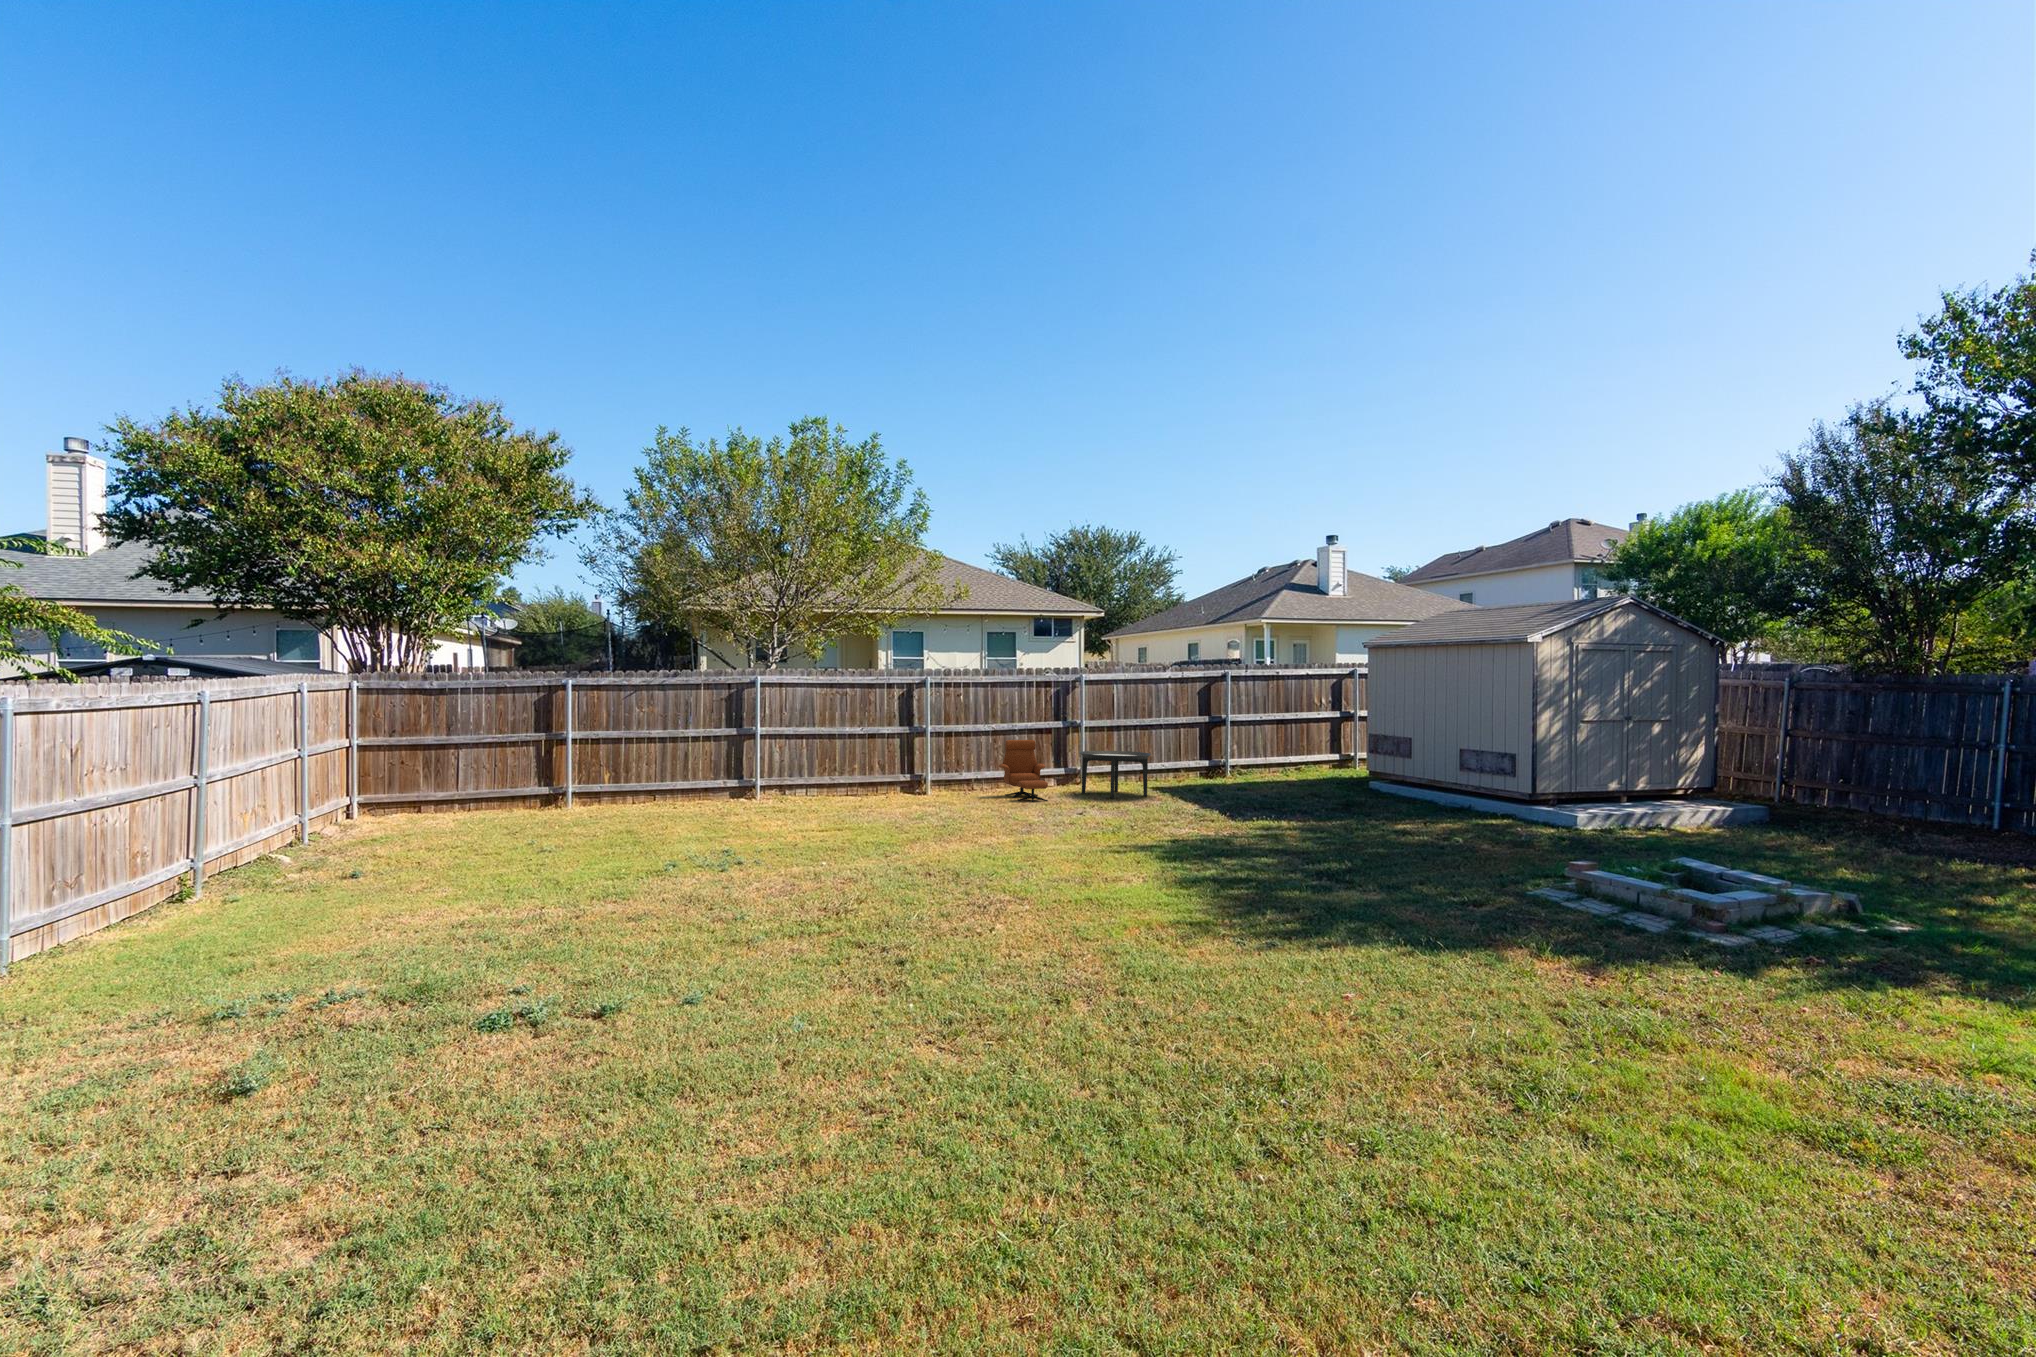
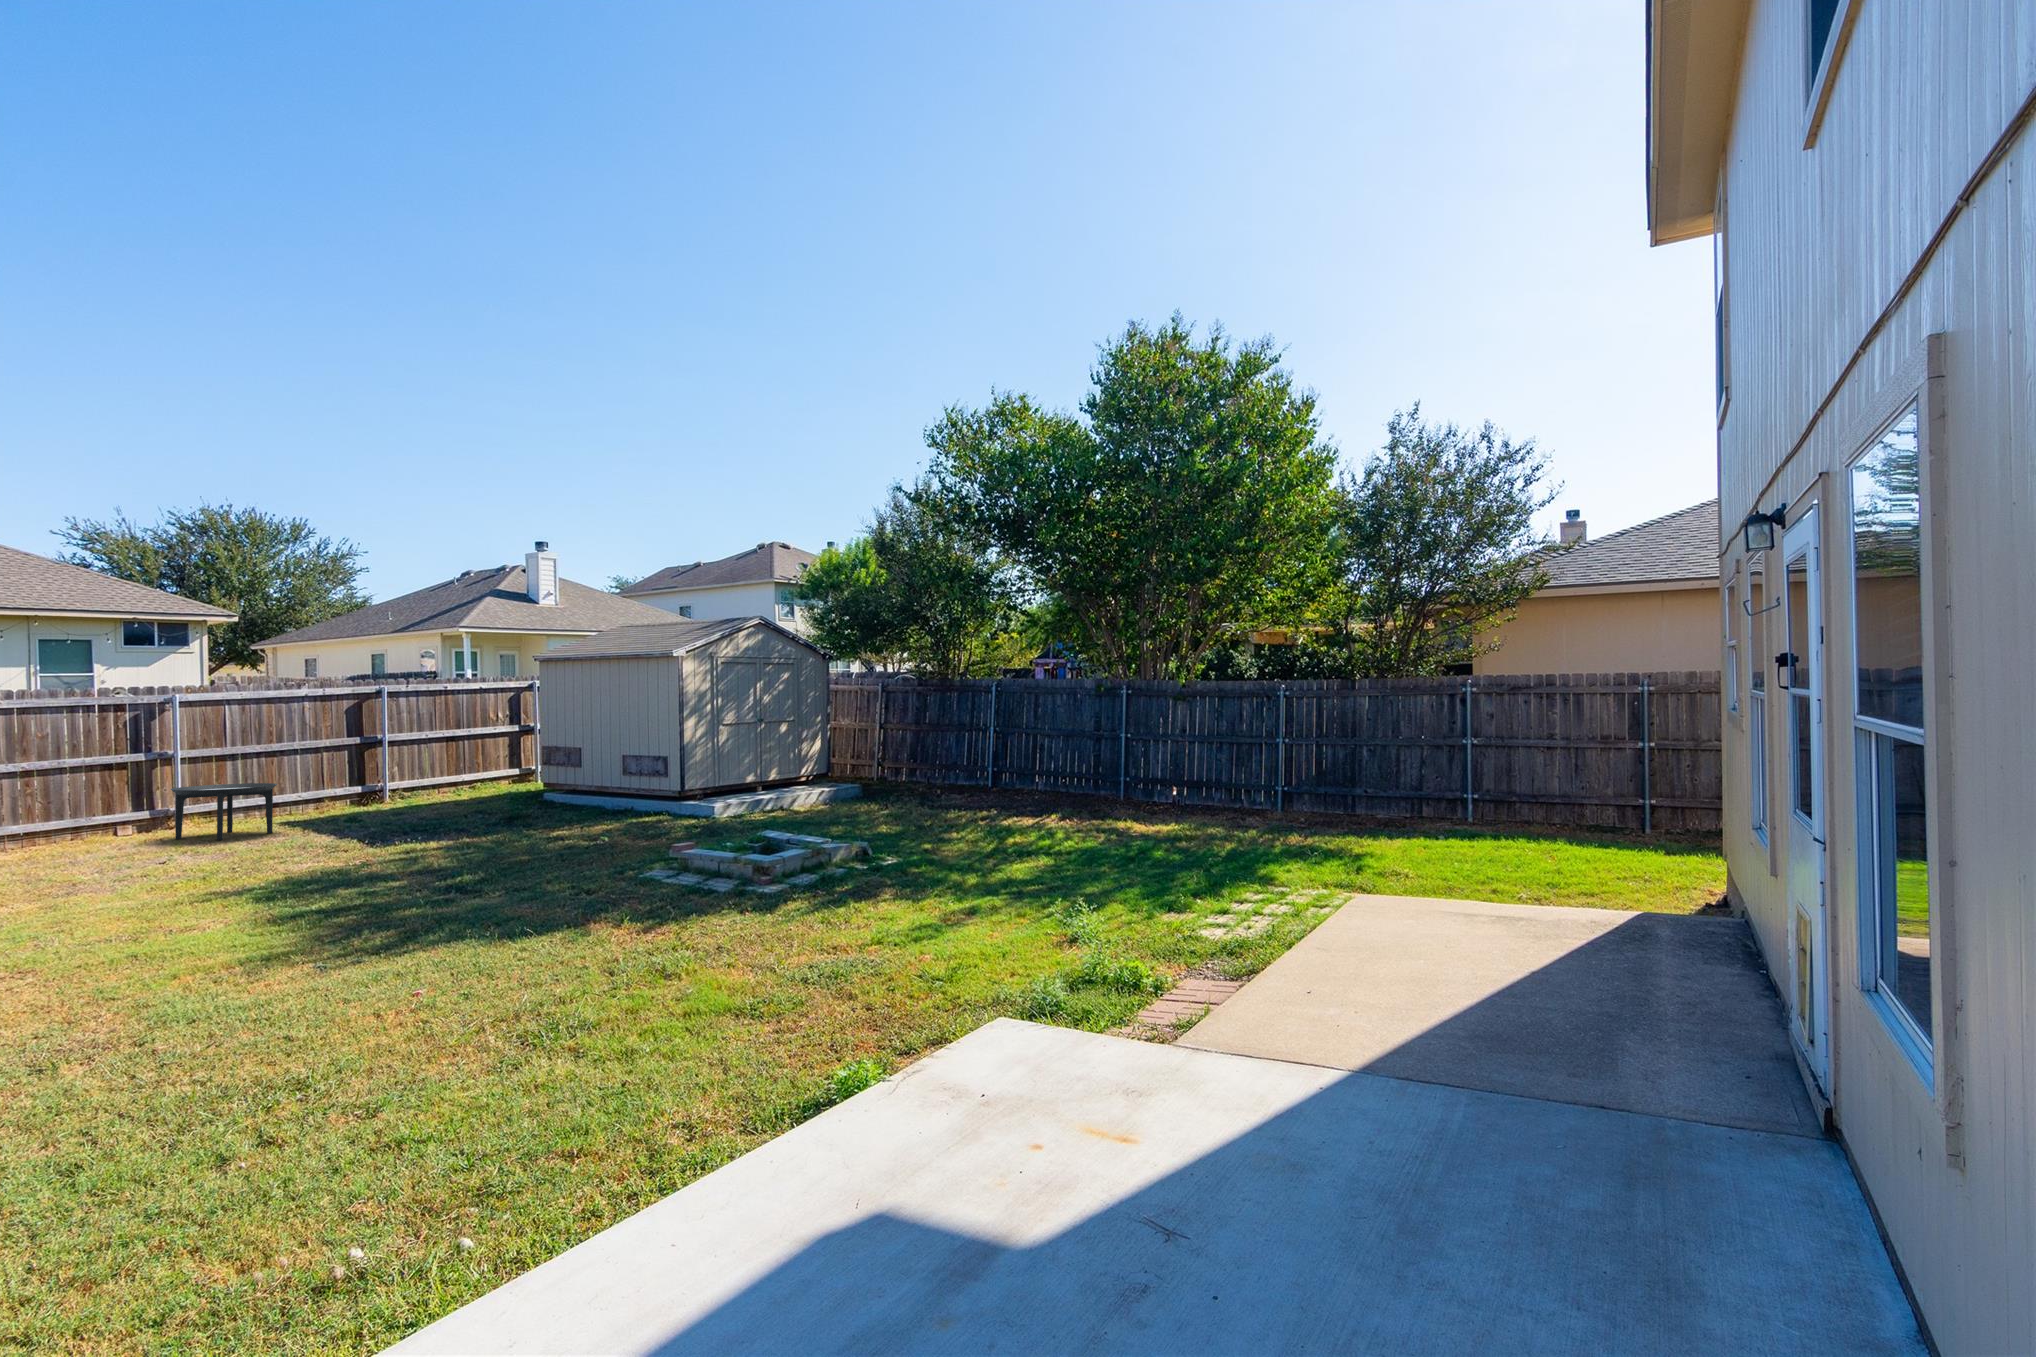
lounge chair: present [999,740,1048,802] -> none [34,779,117,857]

